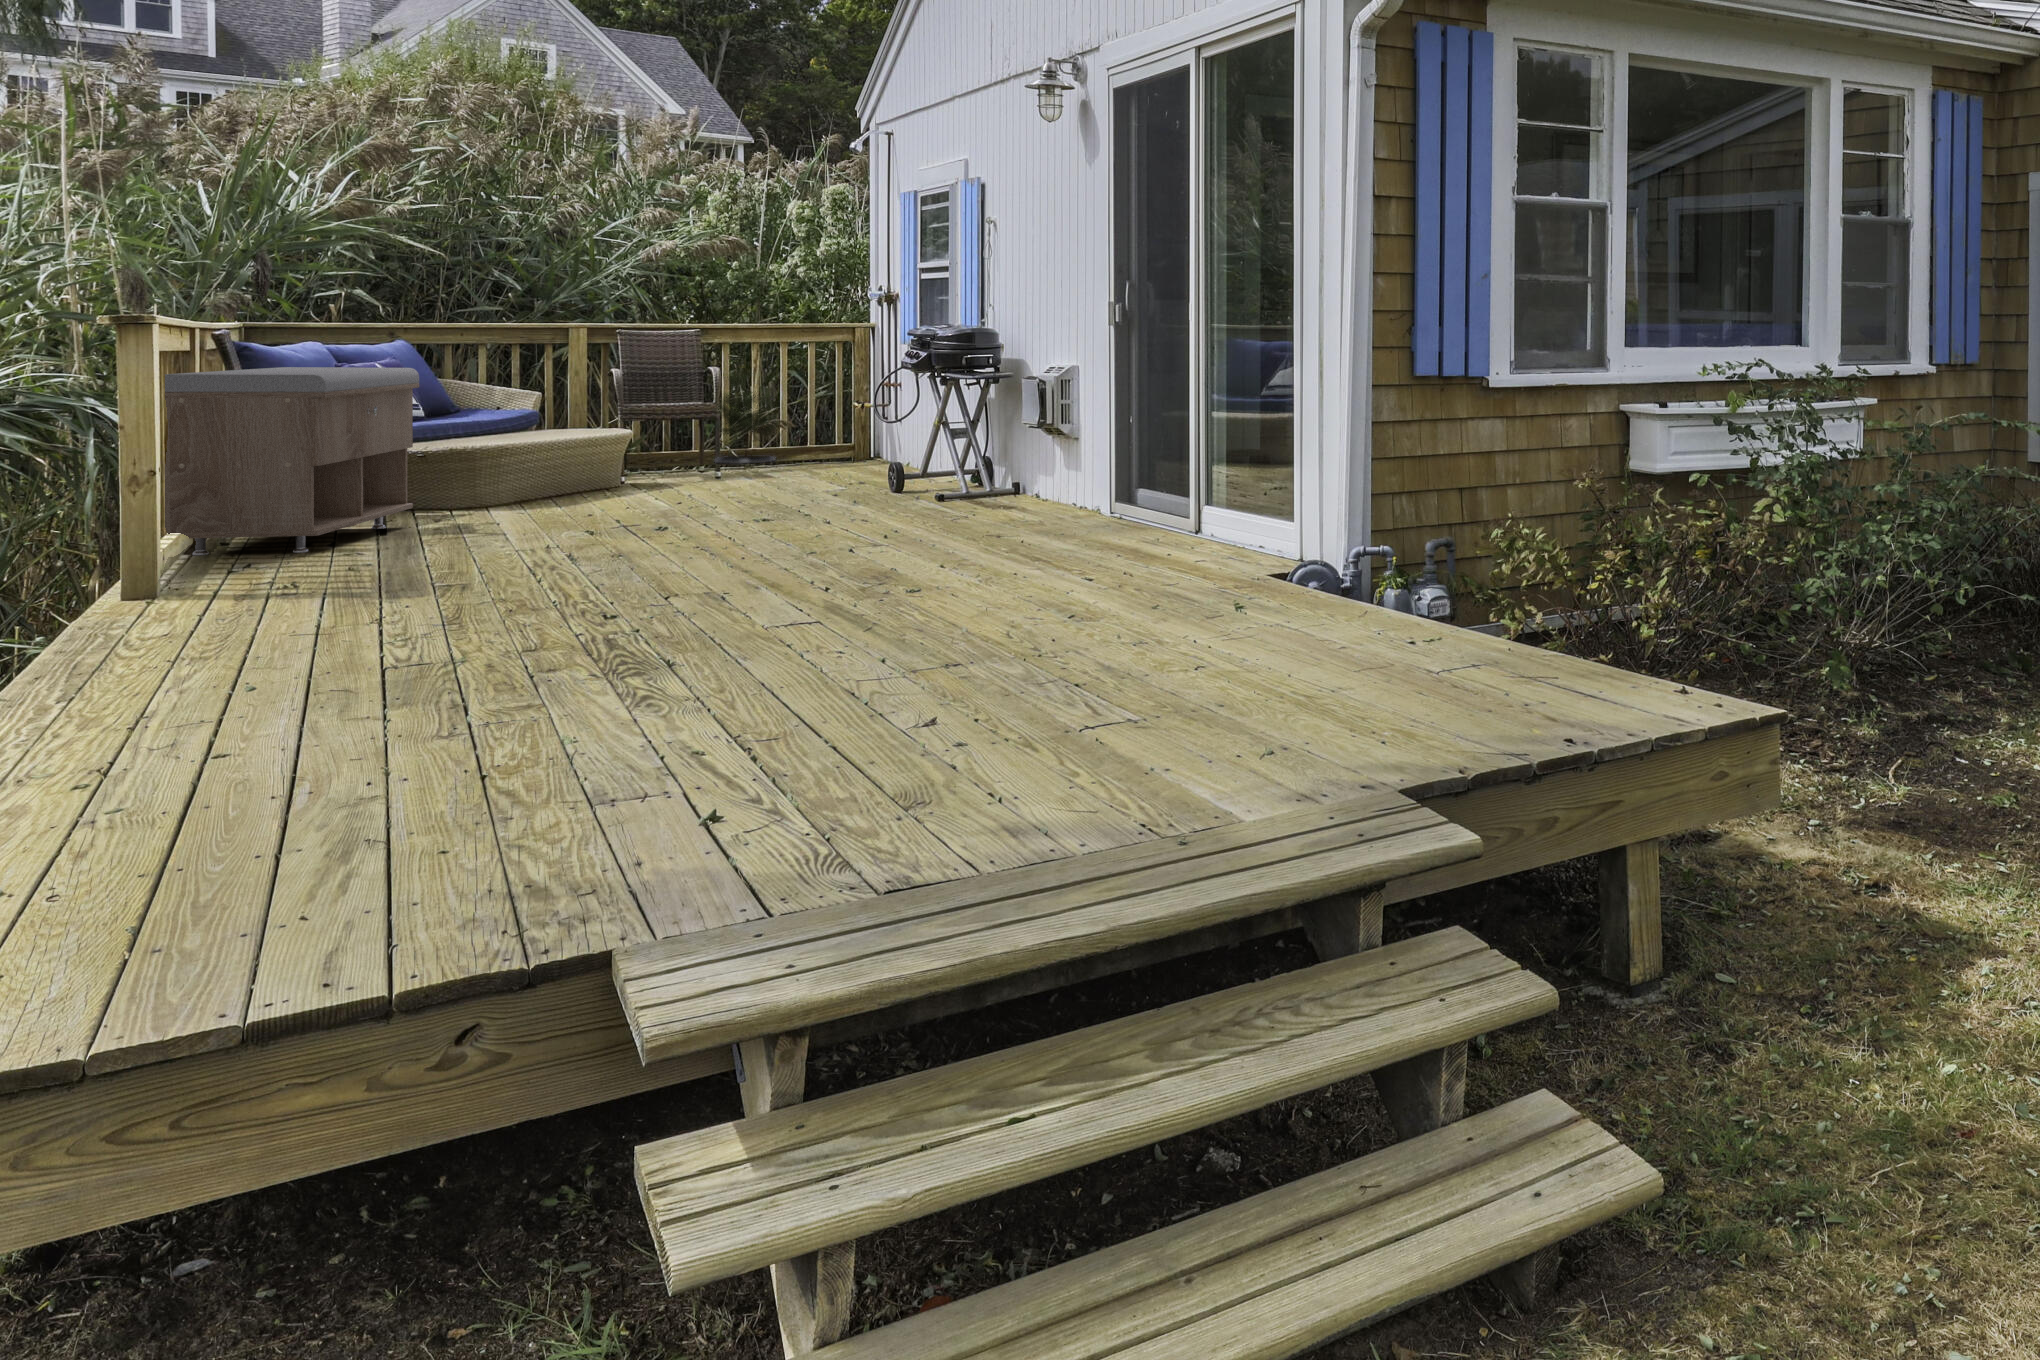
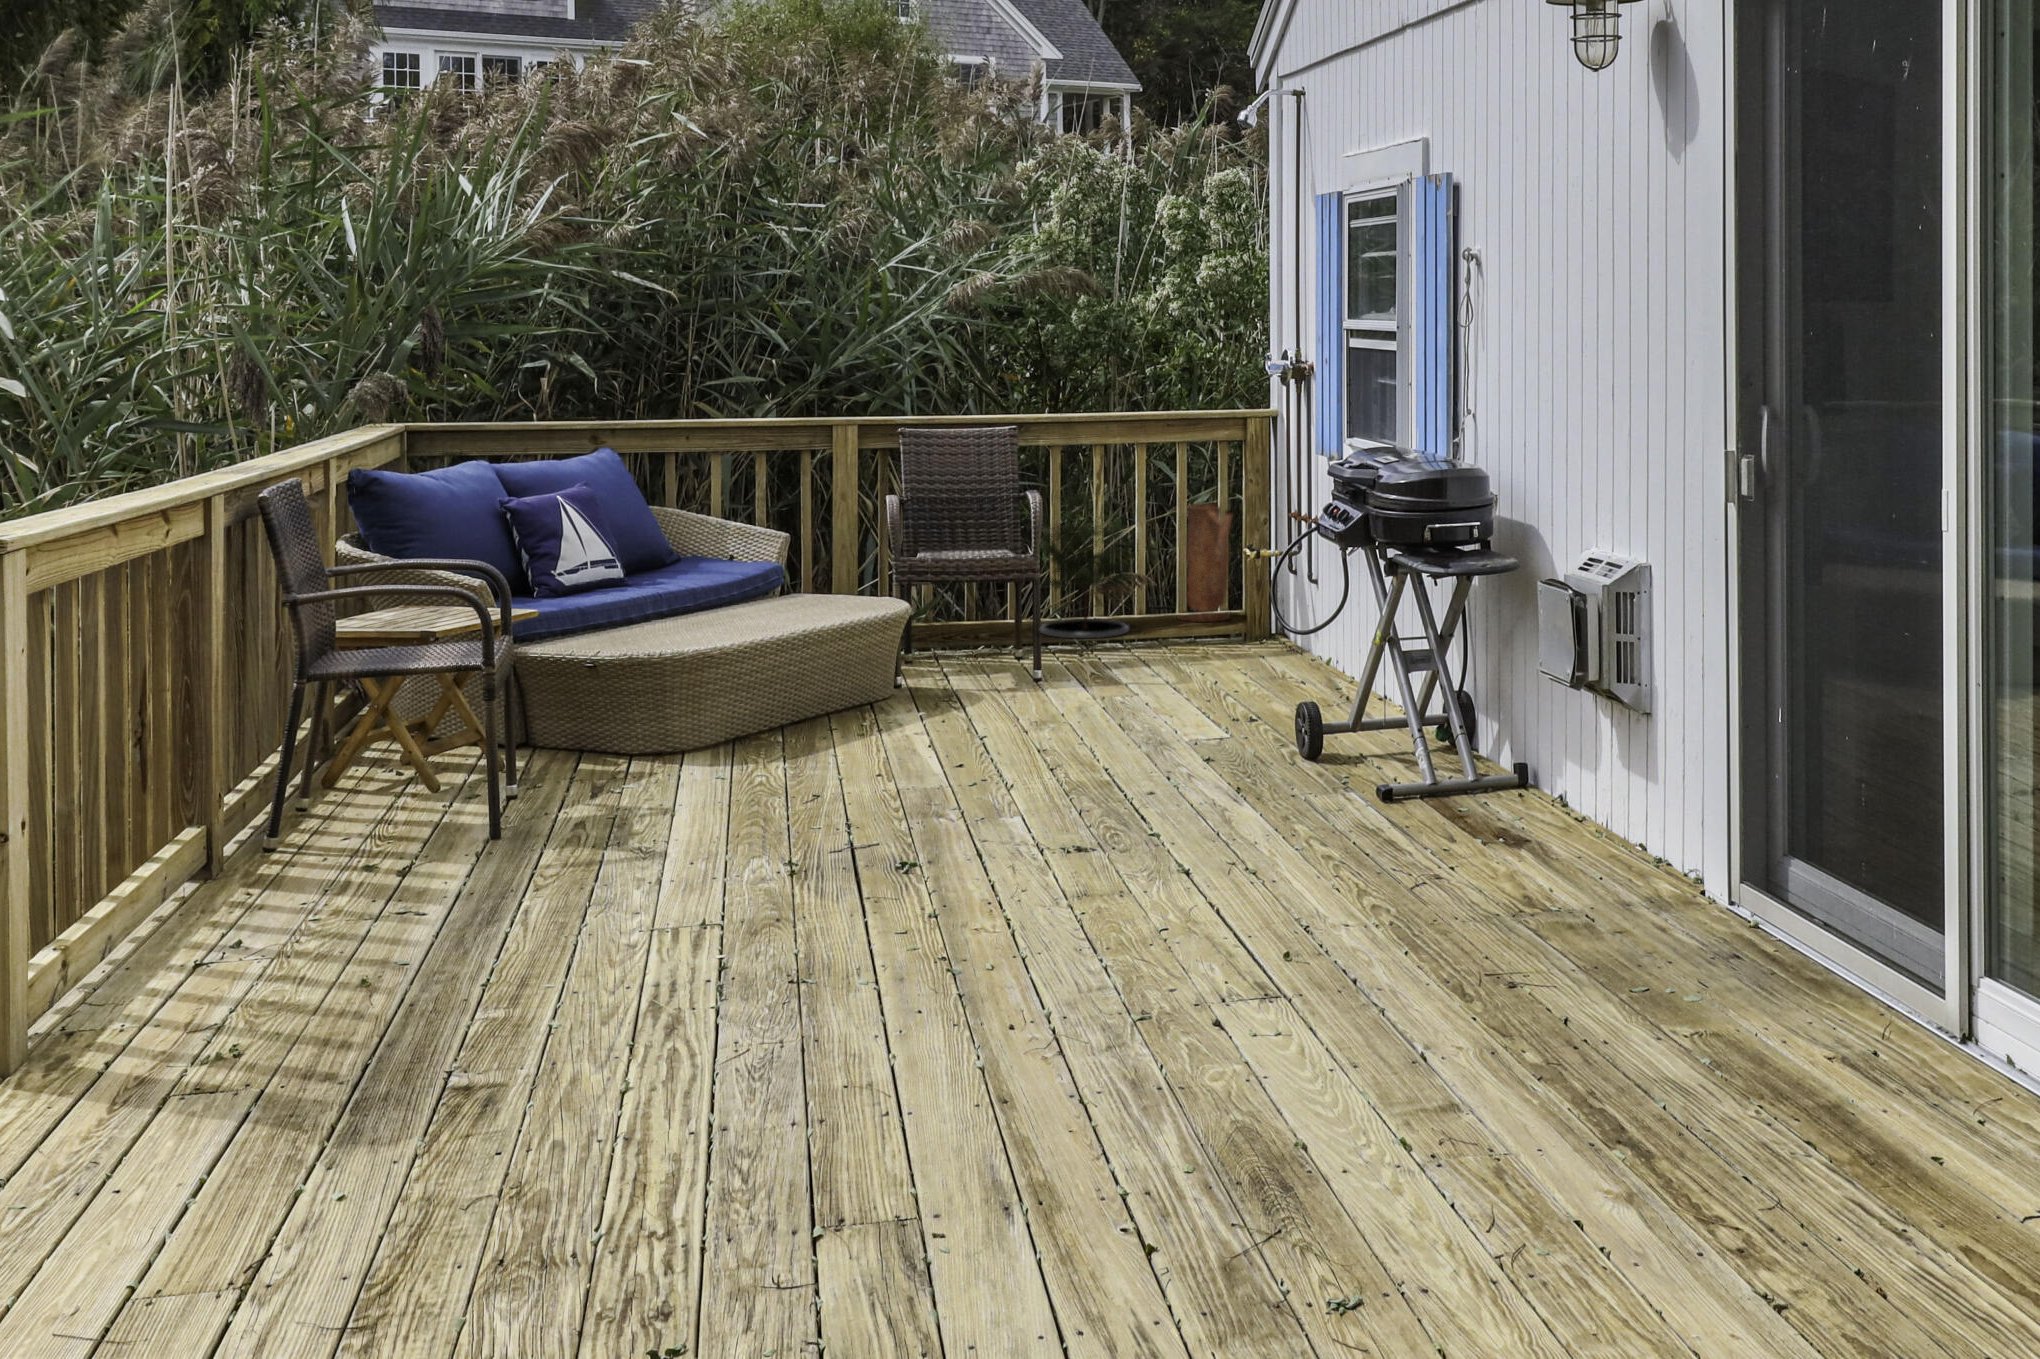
storage bench: present [165,367,419,556] -> none [101,553,540,926]
watering can: none [807,385,846,456] -> present [1177,504,1233,622]

